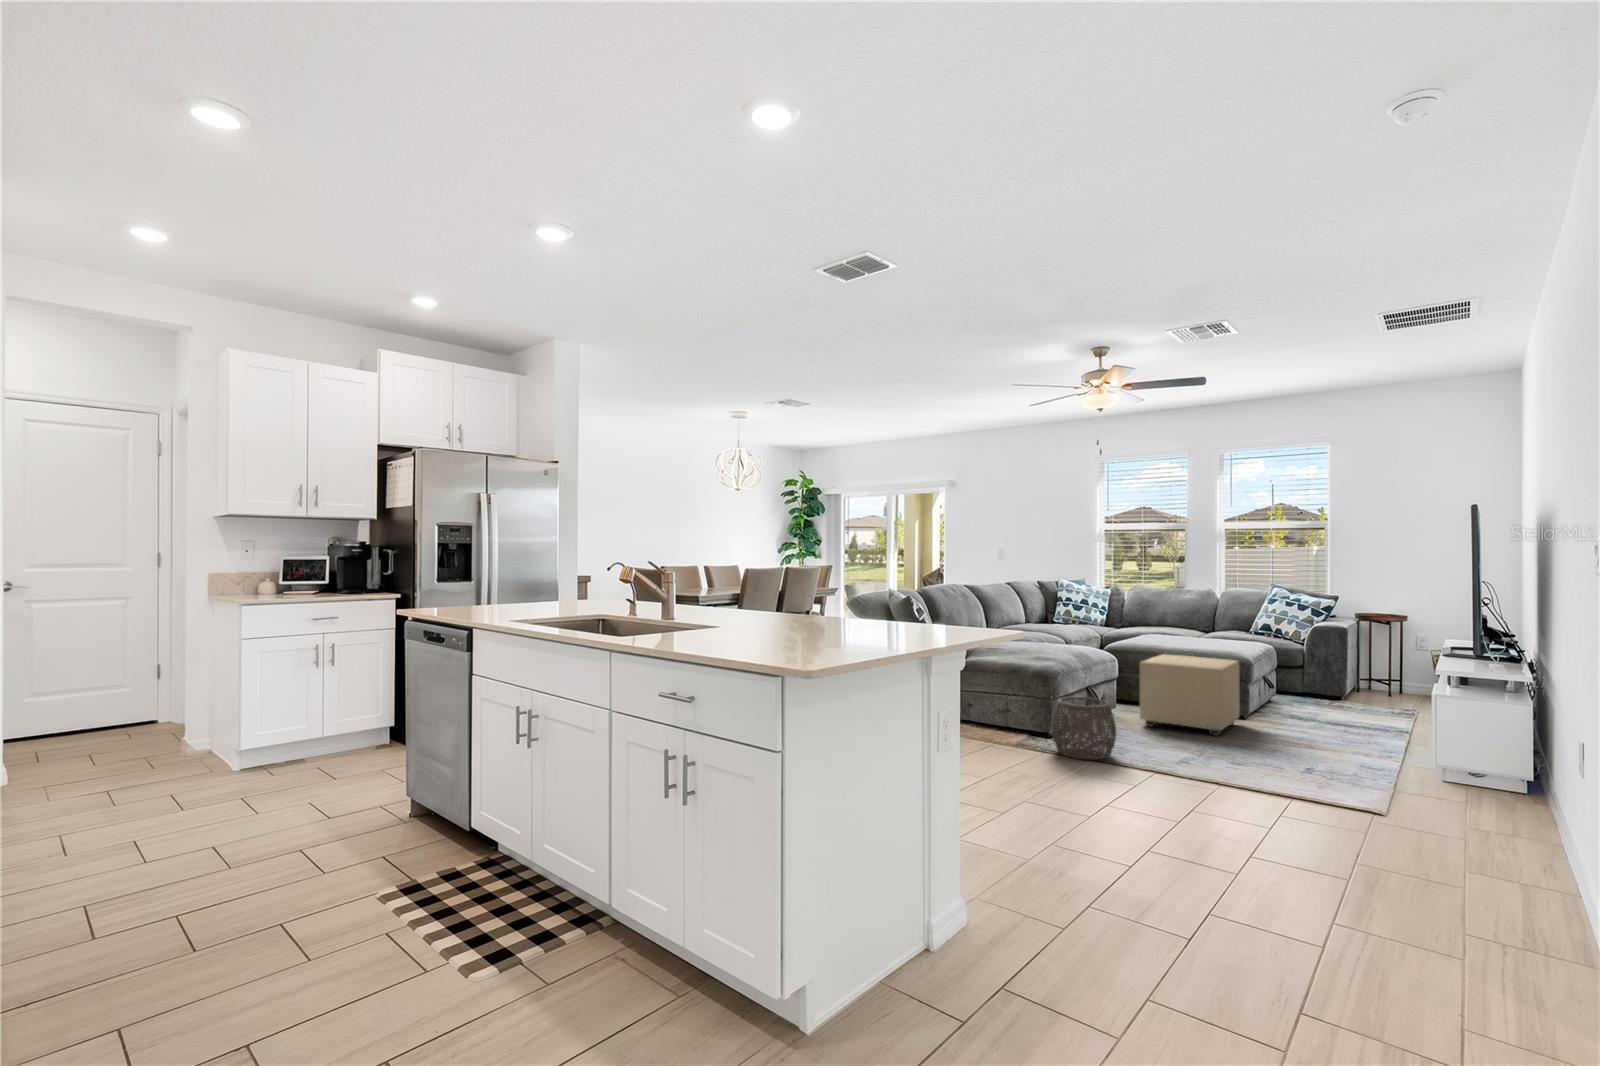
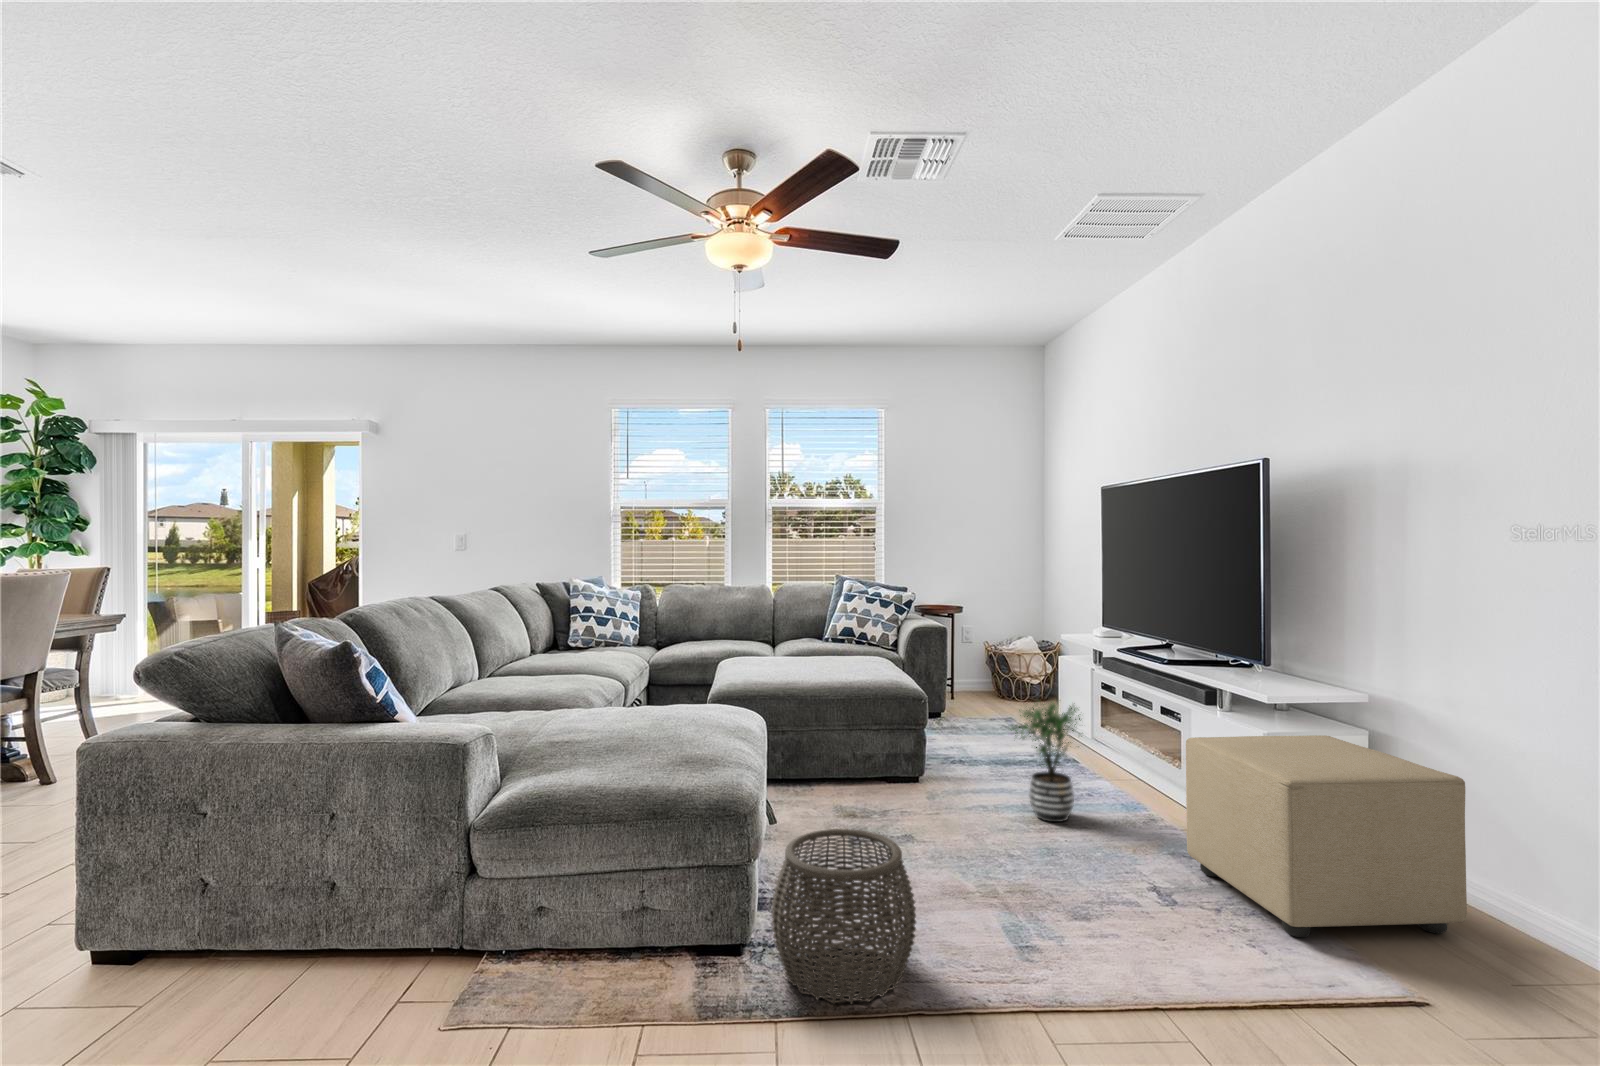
ottoman: present [1140,654,1240,736] -> present [1186,735,1467,937]
potted plant: none [1272,669,1337,749] -> present [1010,702,1081,822]

